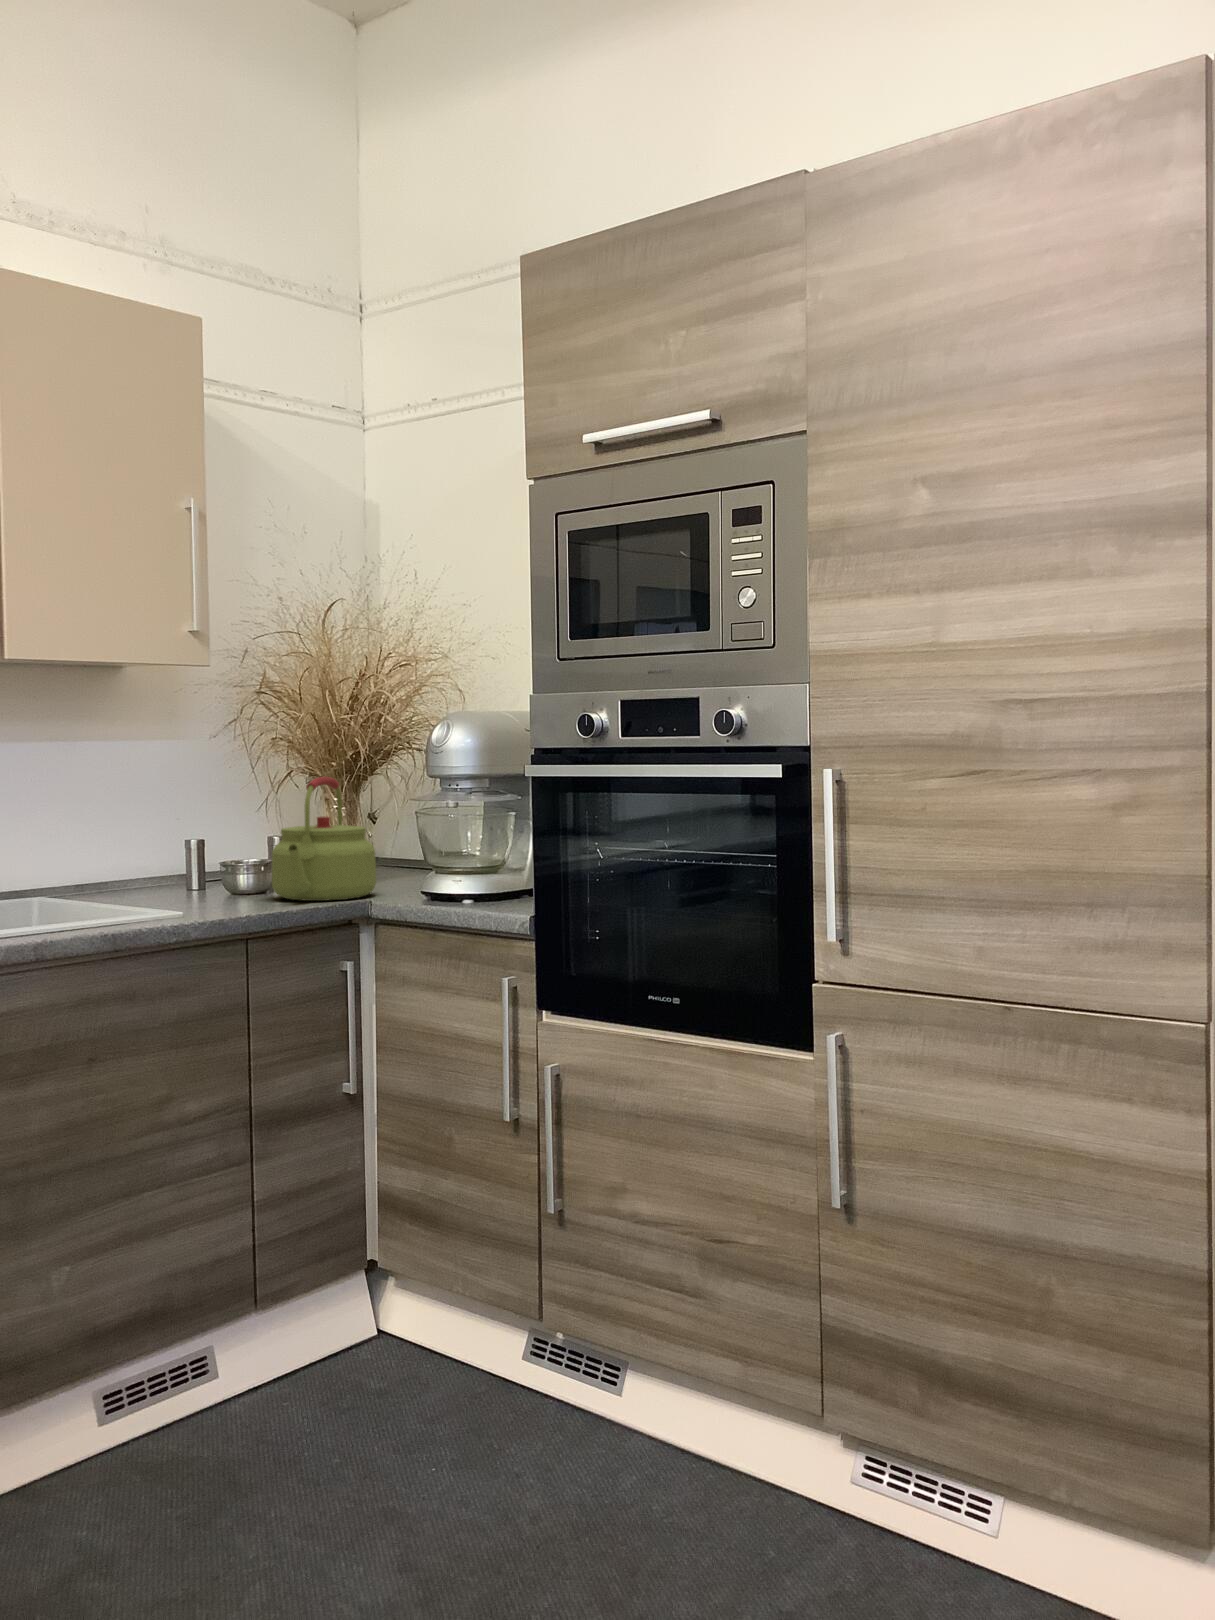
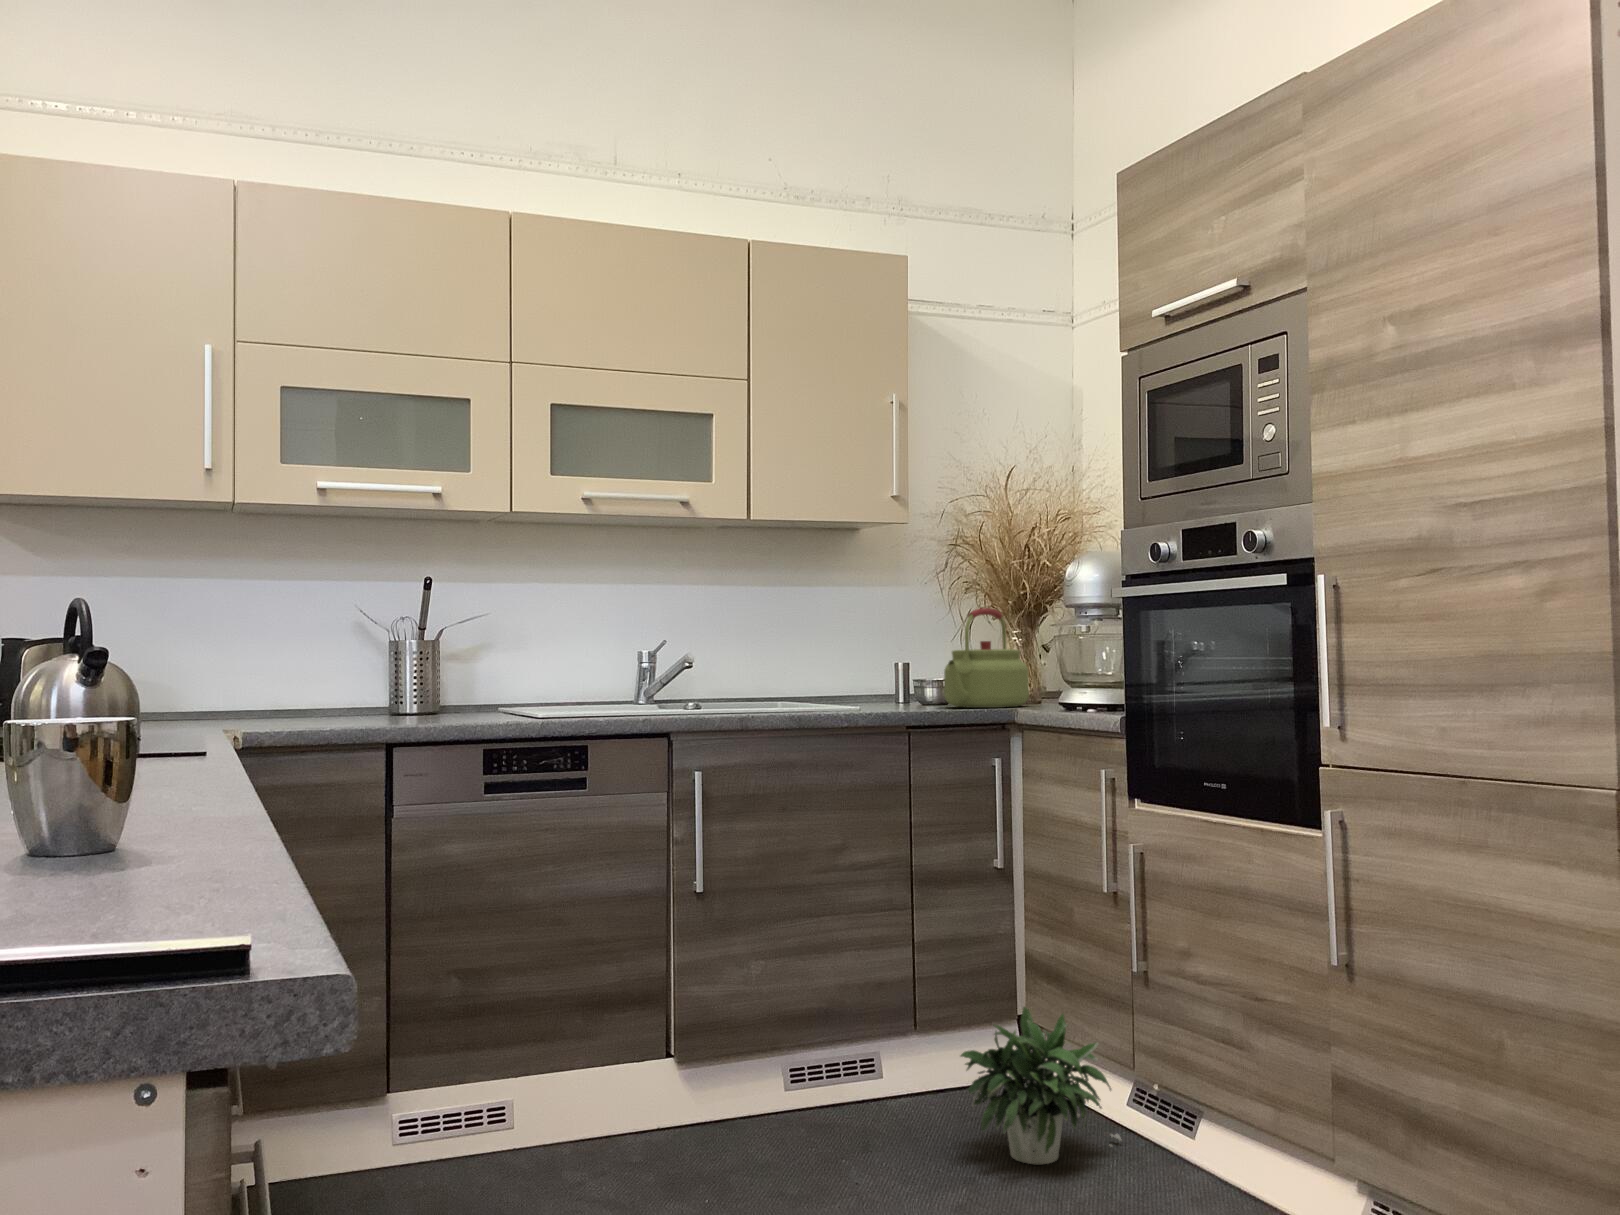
potted plant: none [354,1268,532,1464] -> present [961,1007,1121,1164]

